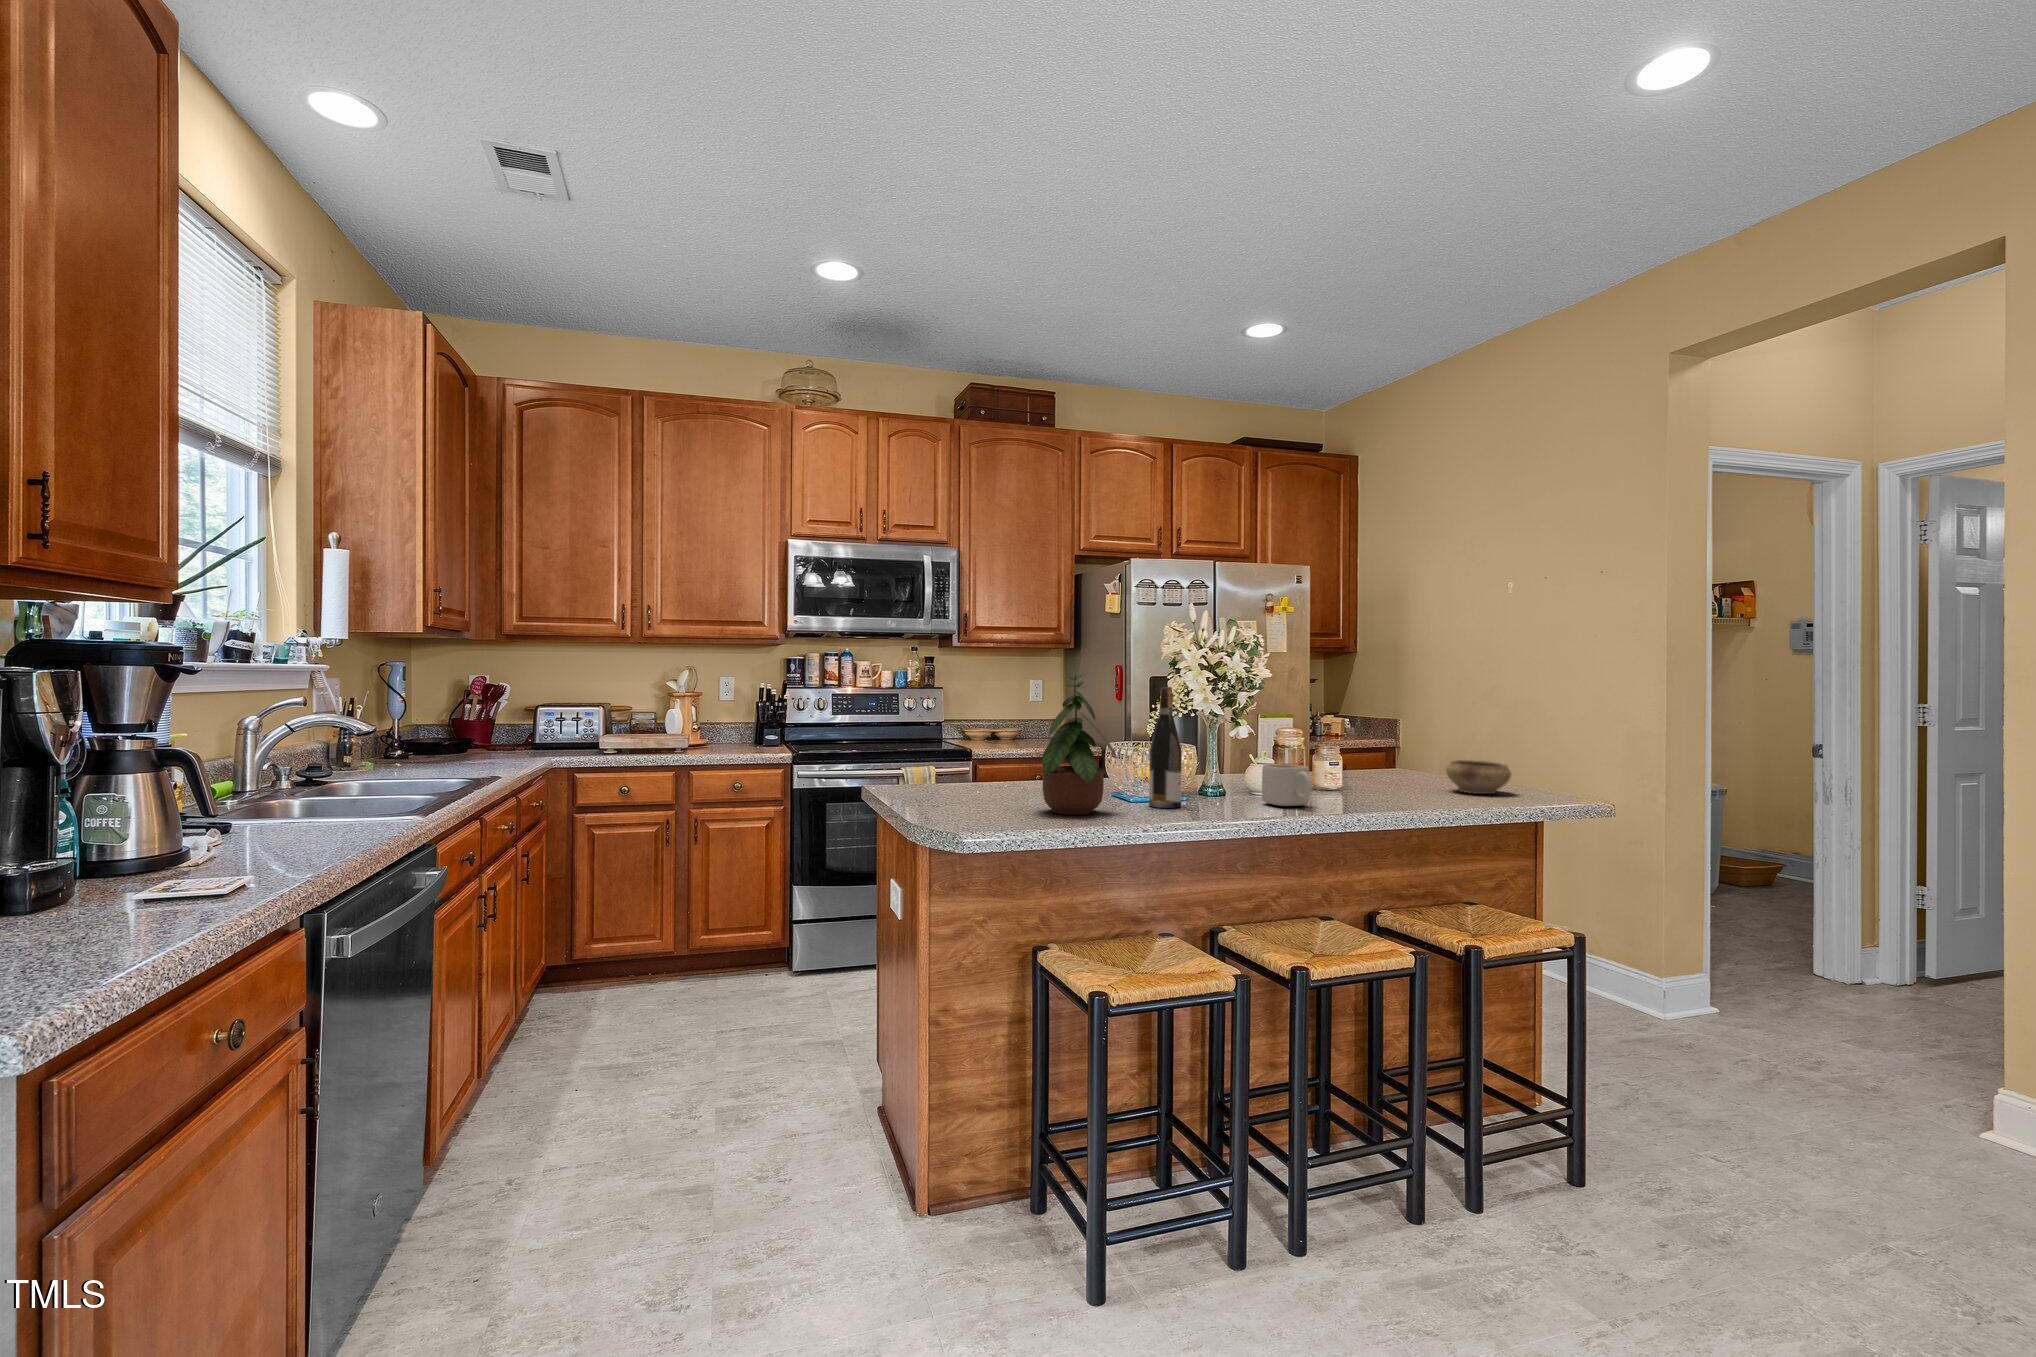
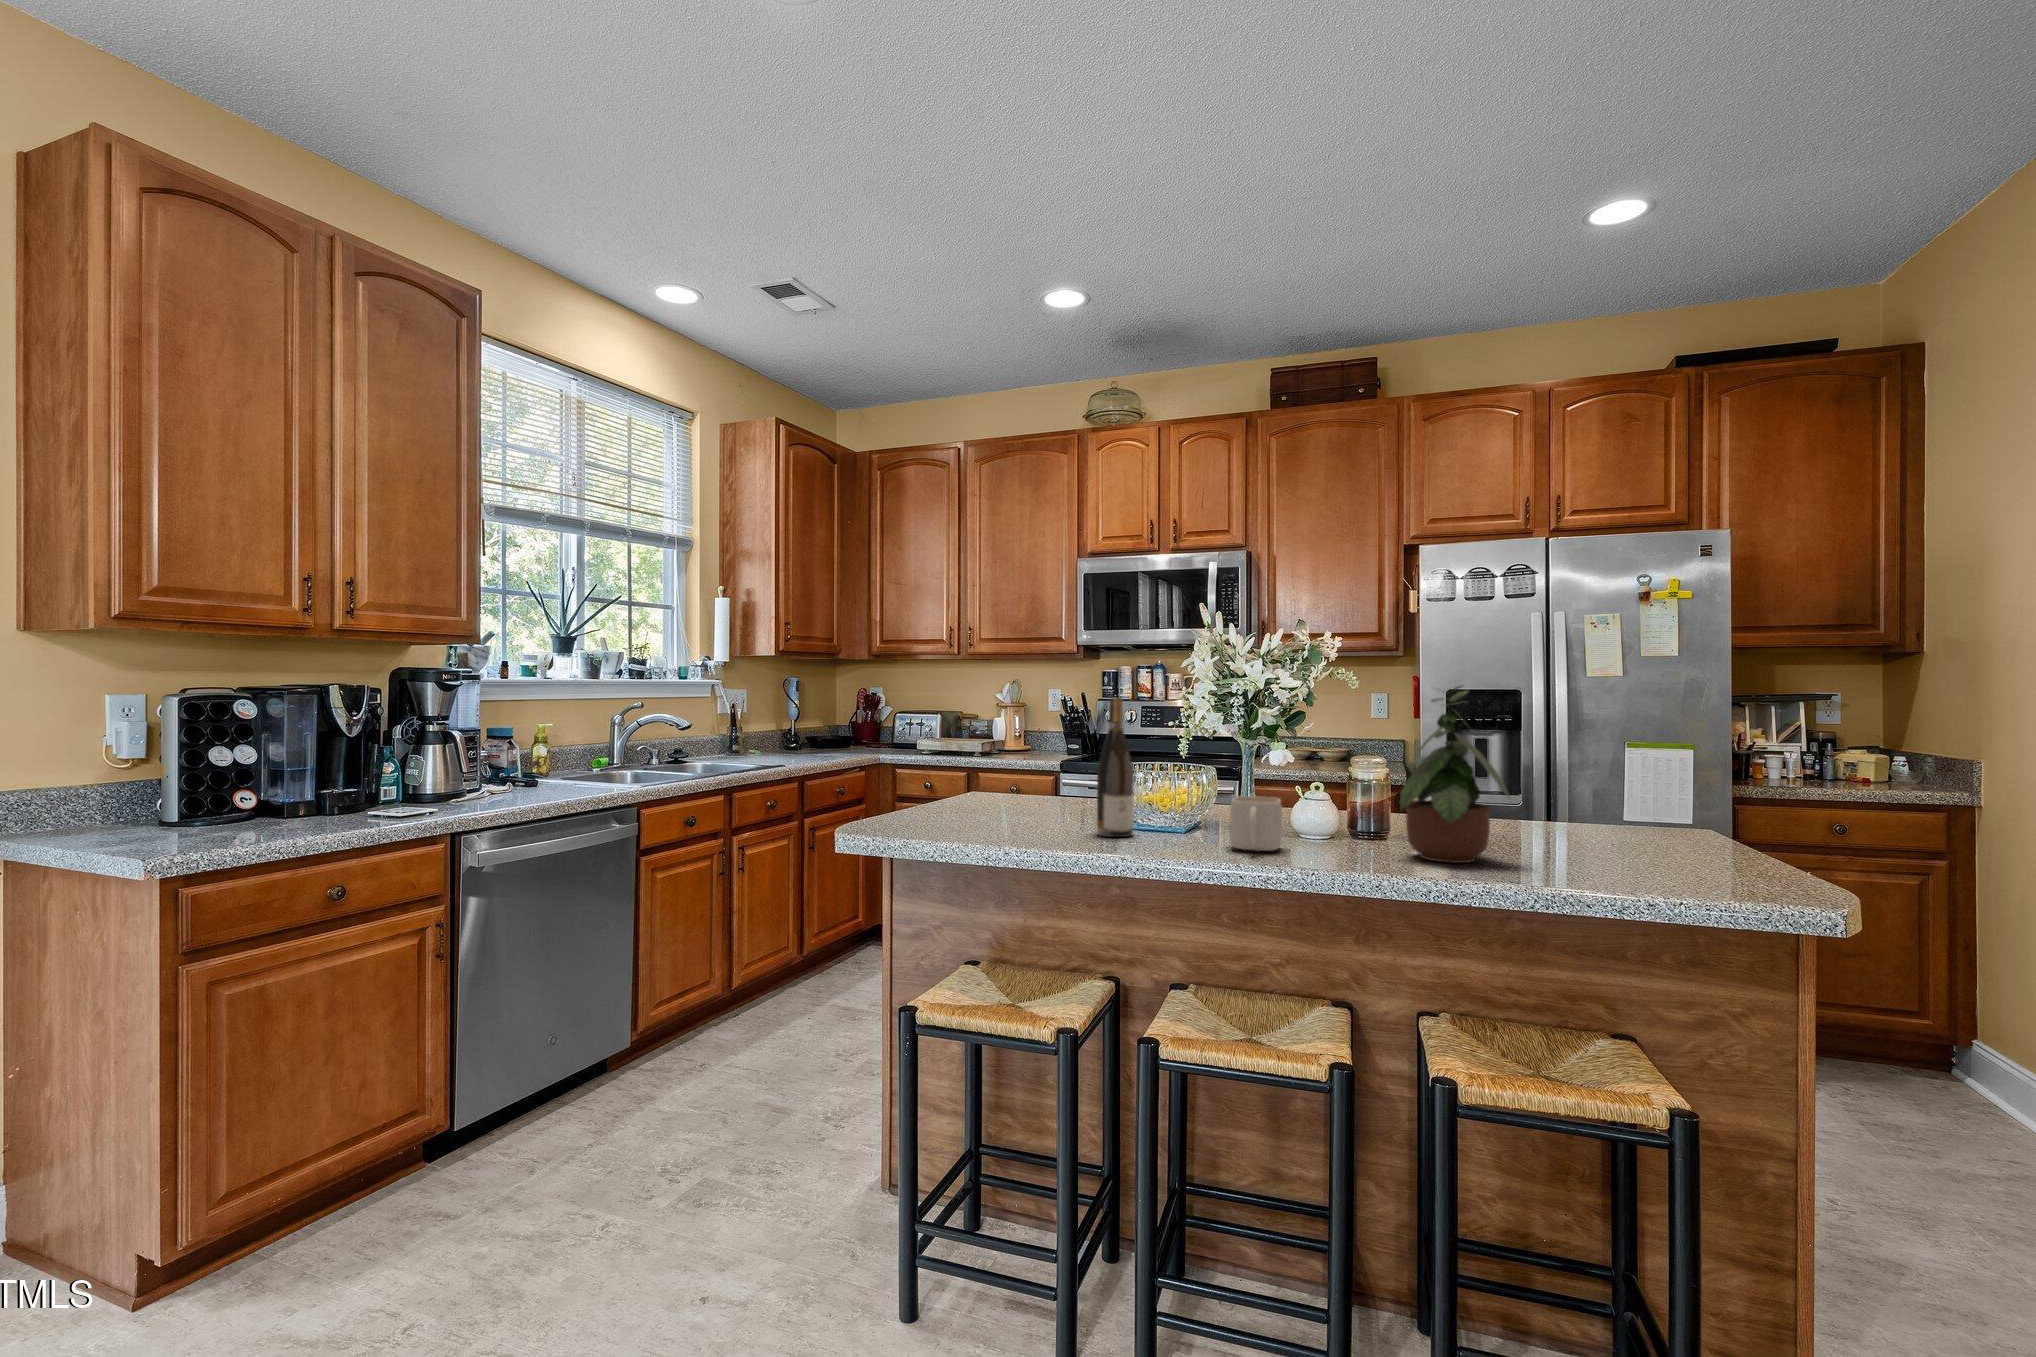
potted plant: present [1041,669,1118,815] -> present [1400,686,1509,863]
ceramic bowl: present [1446,760,1511,794] -> none [1594,815,1703,871]

